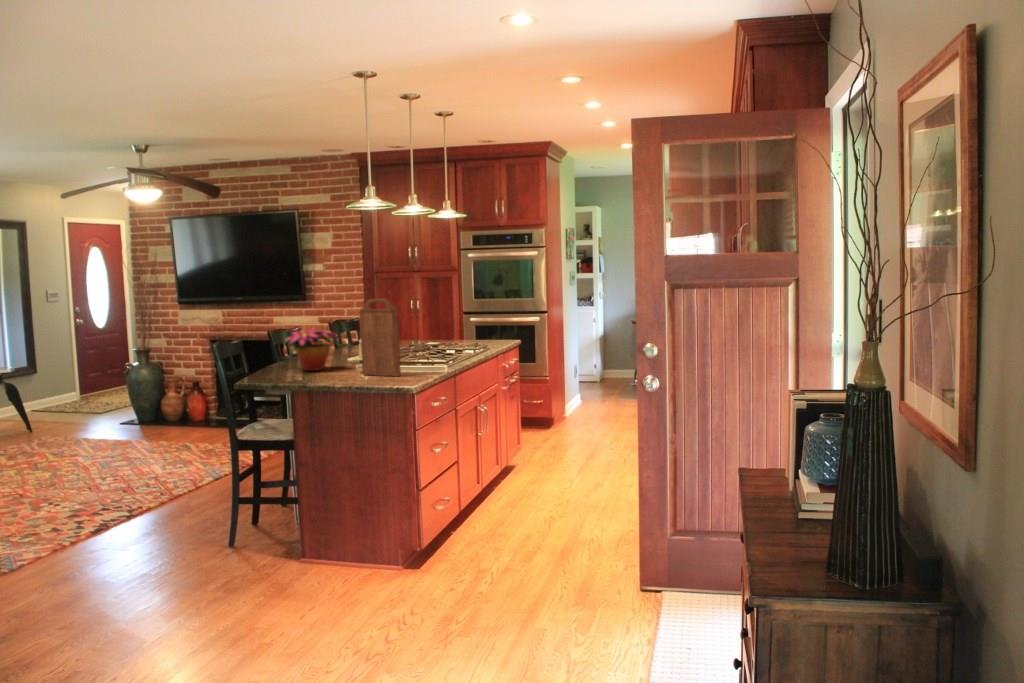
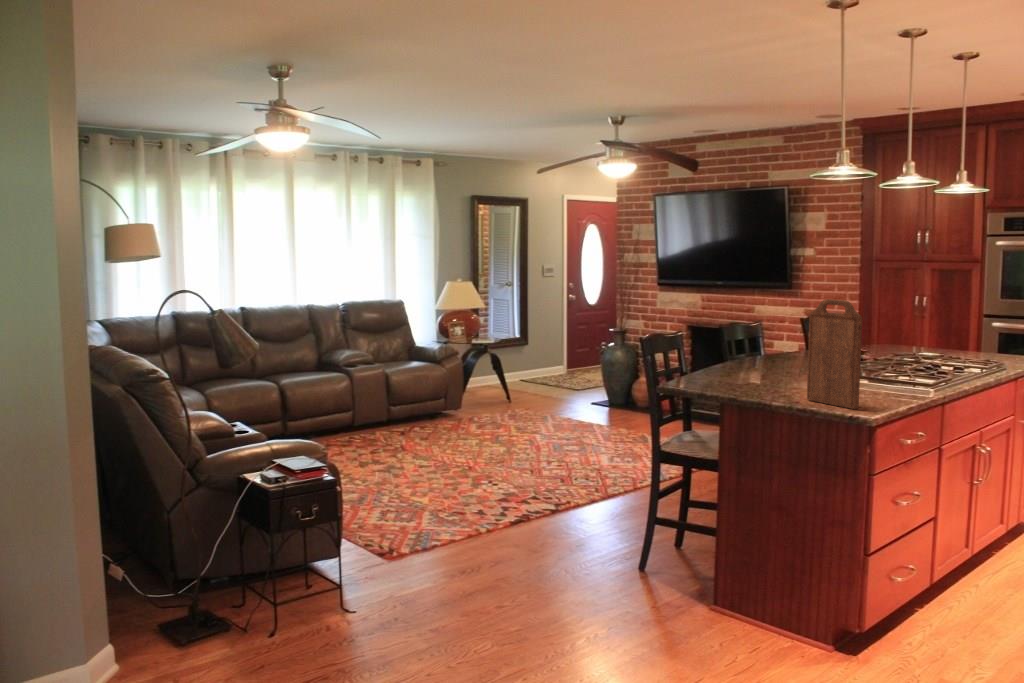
flower arrangement: present [288,329,339,371] -> none [713,330,795,385]

